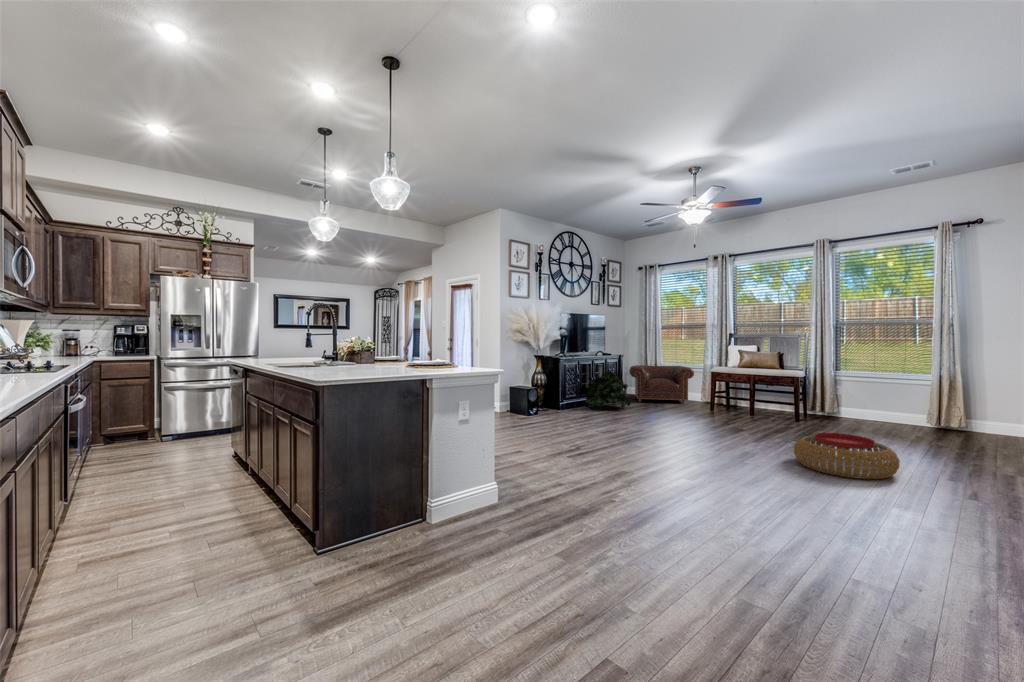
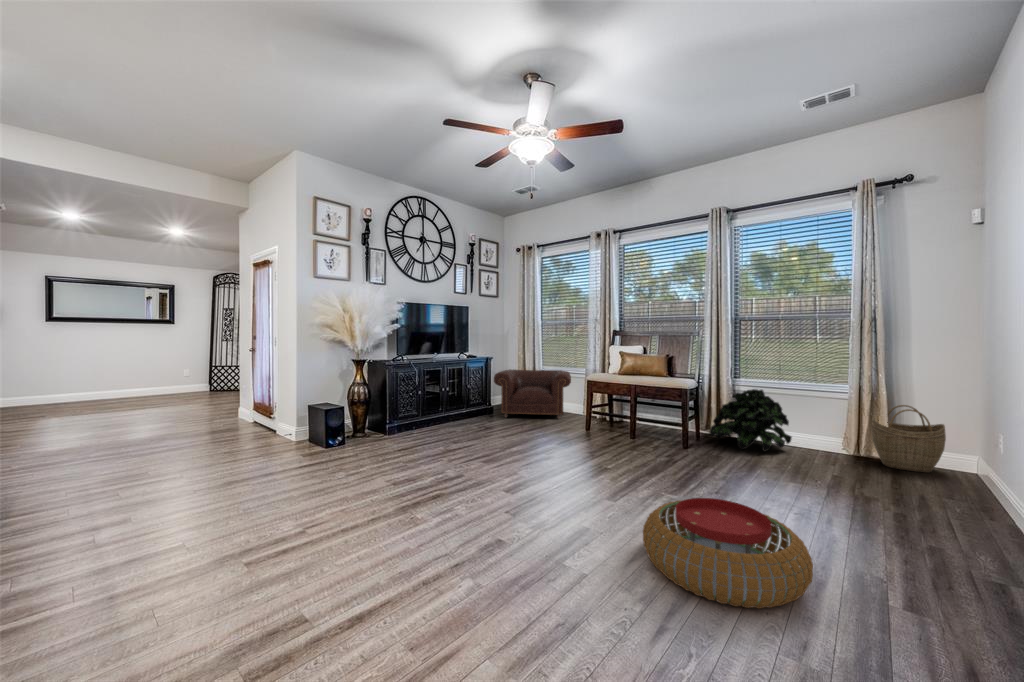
potted plant: present [585,371,631,408] -> present [710,389,792,451]
woven basket: none [950,389,1009,438] -> present [871,405,946,473]

